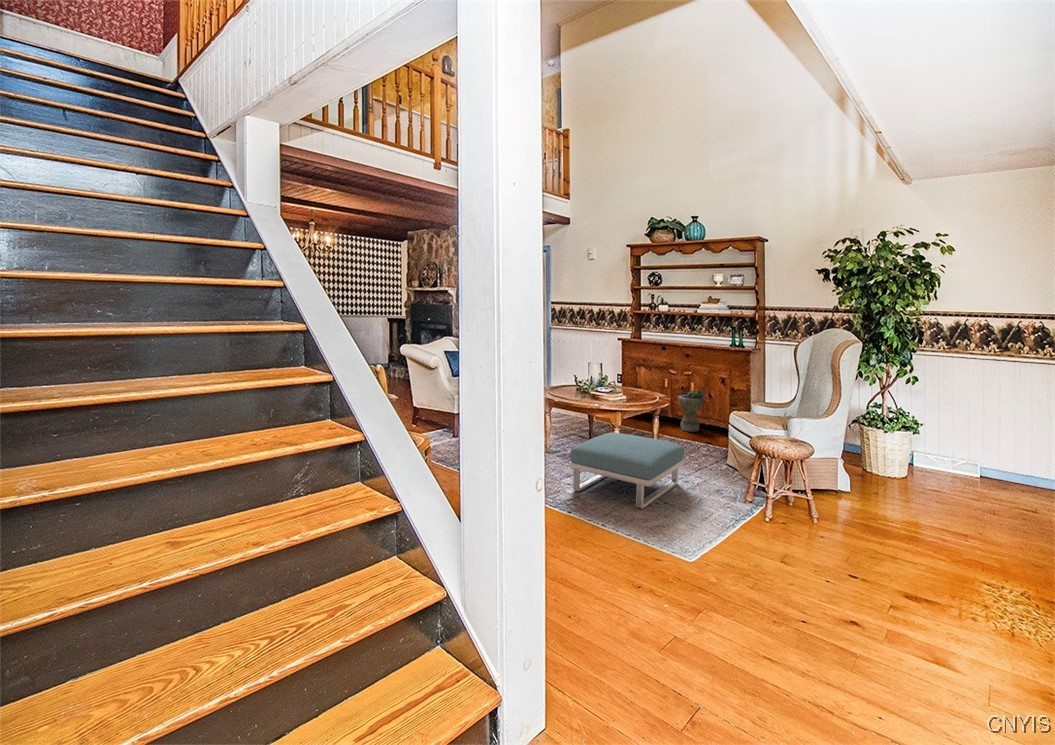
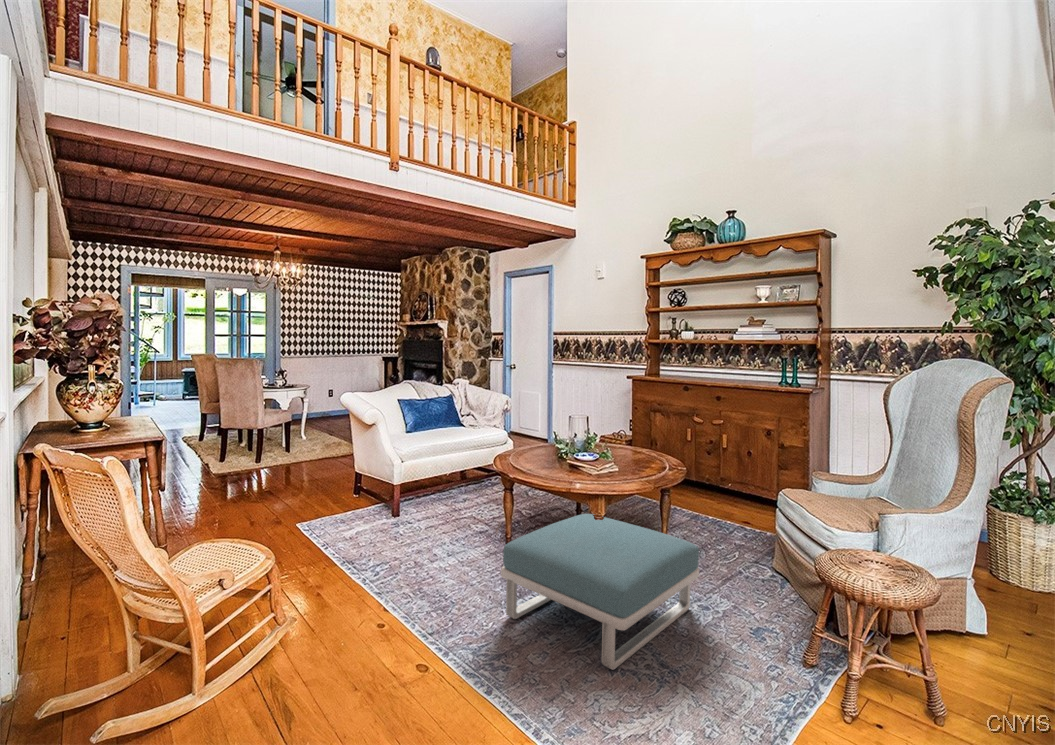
planter: present [678,389,705,432] -> none [706,446,745,508]

